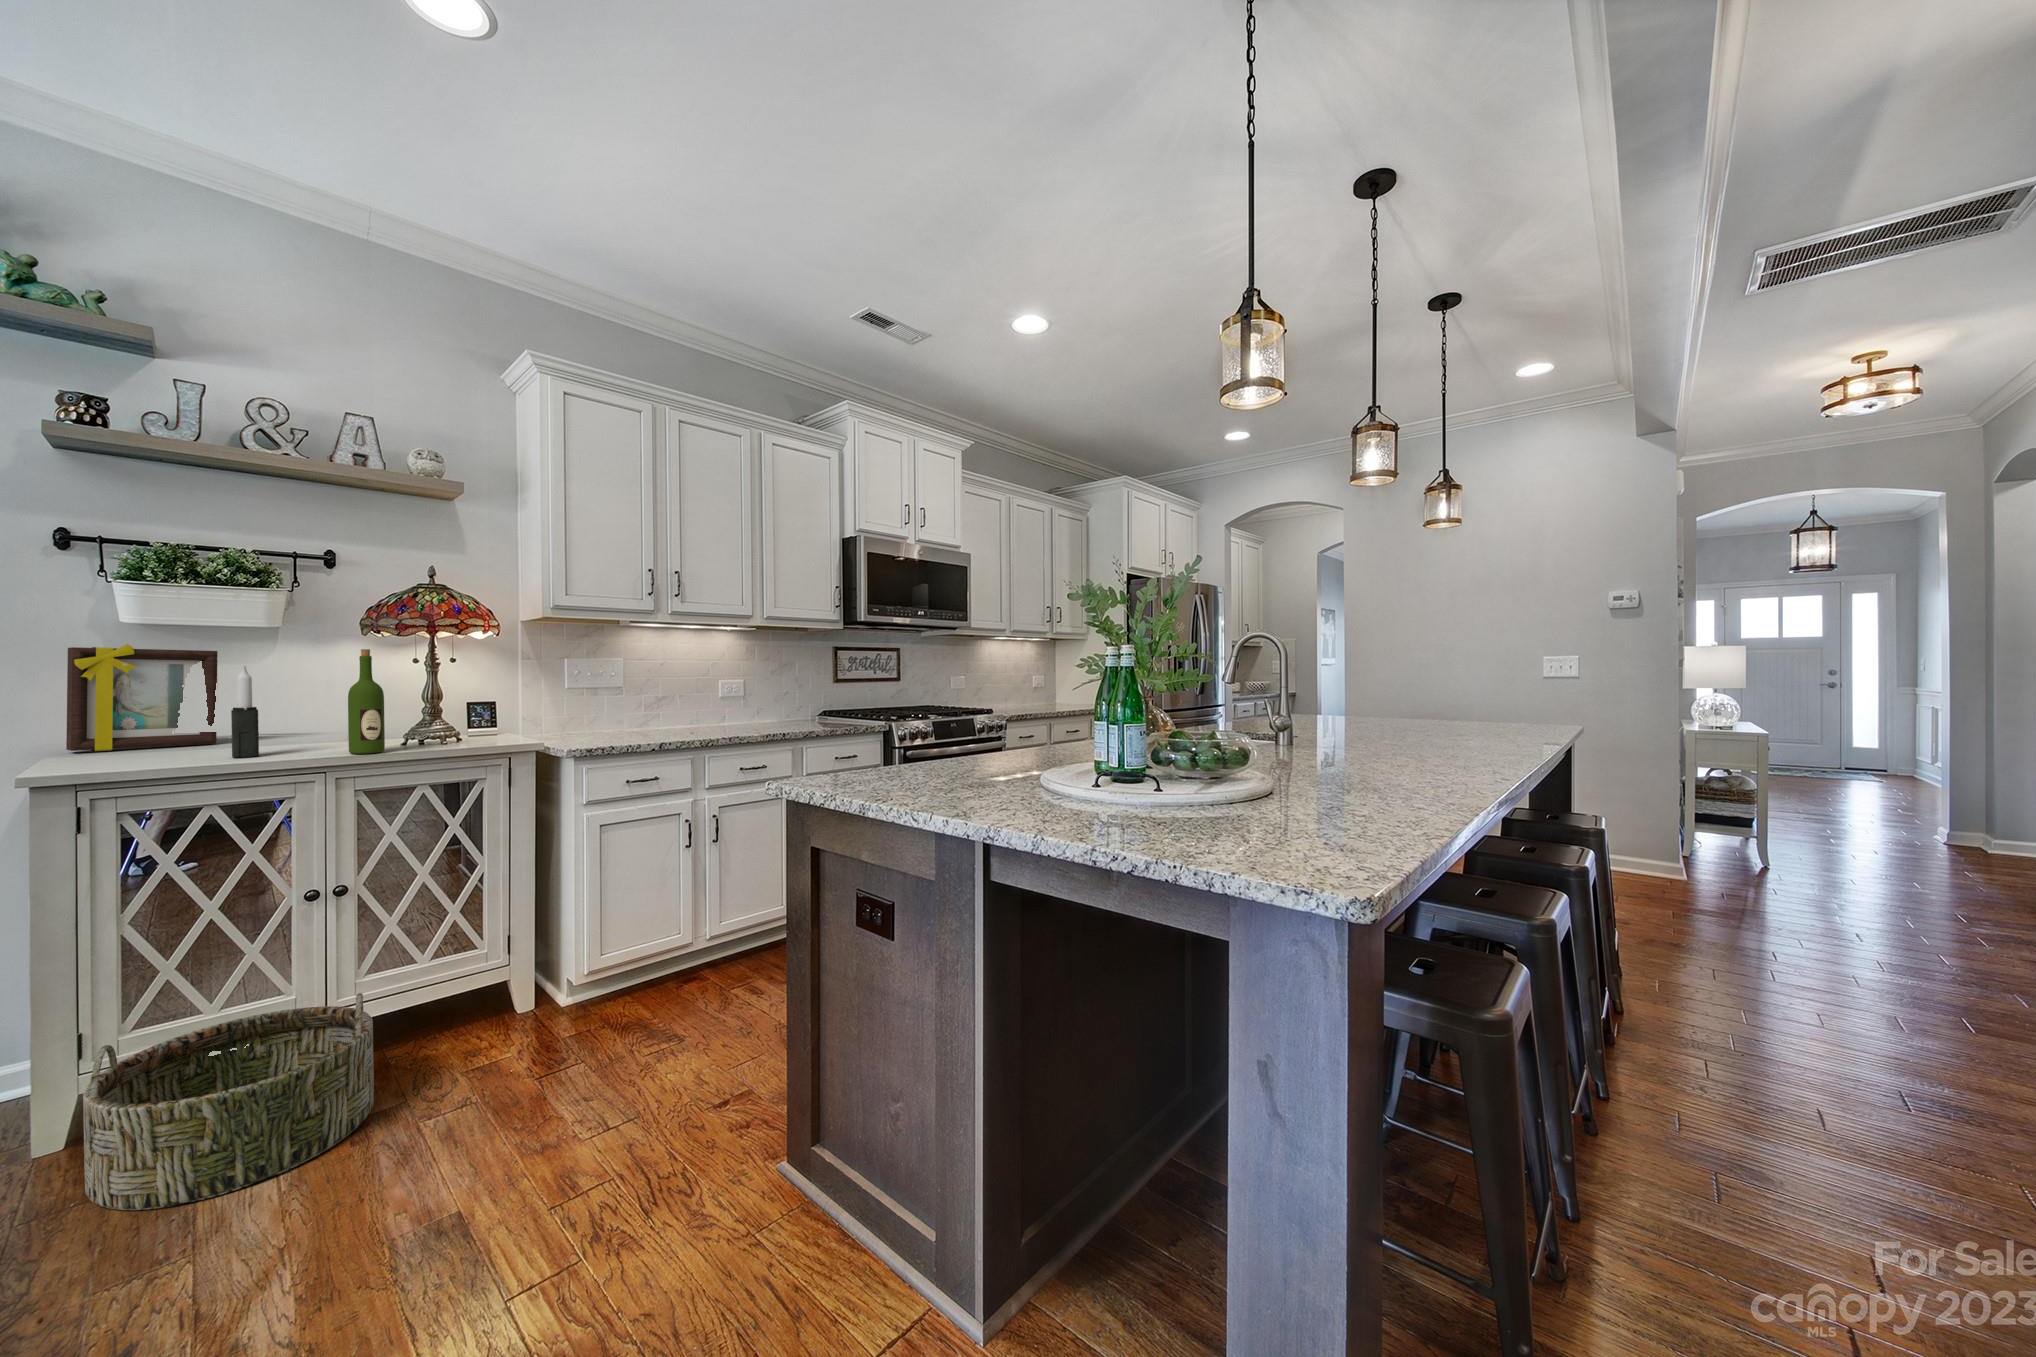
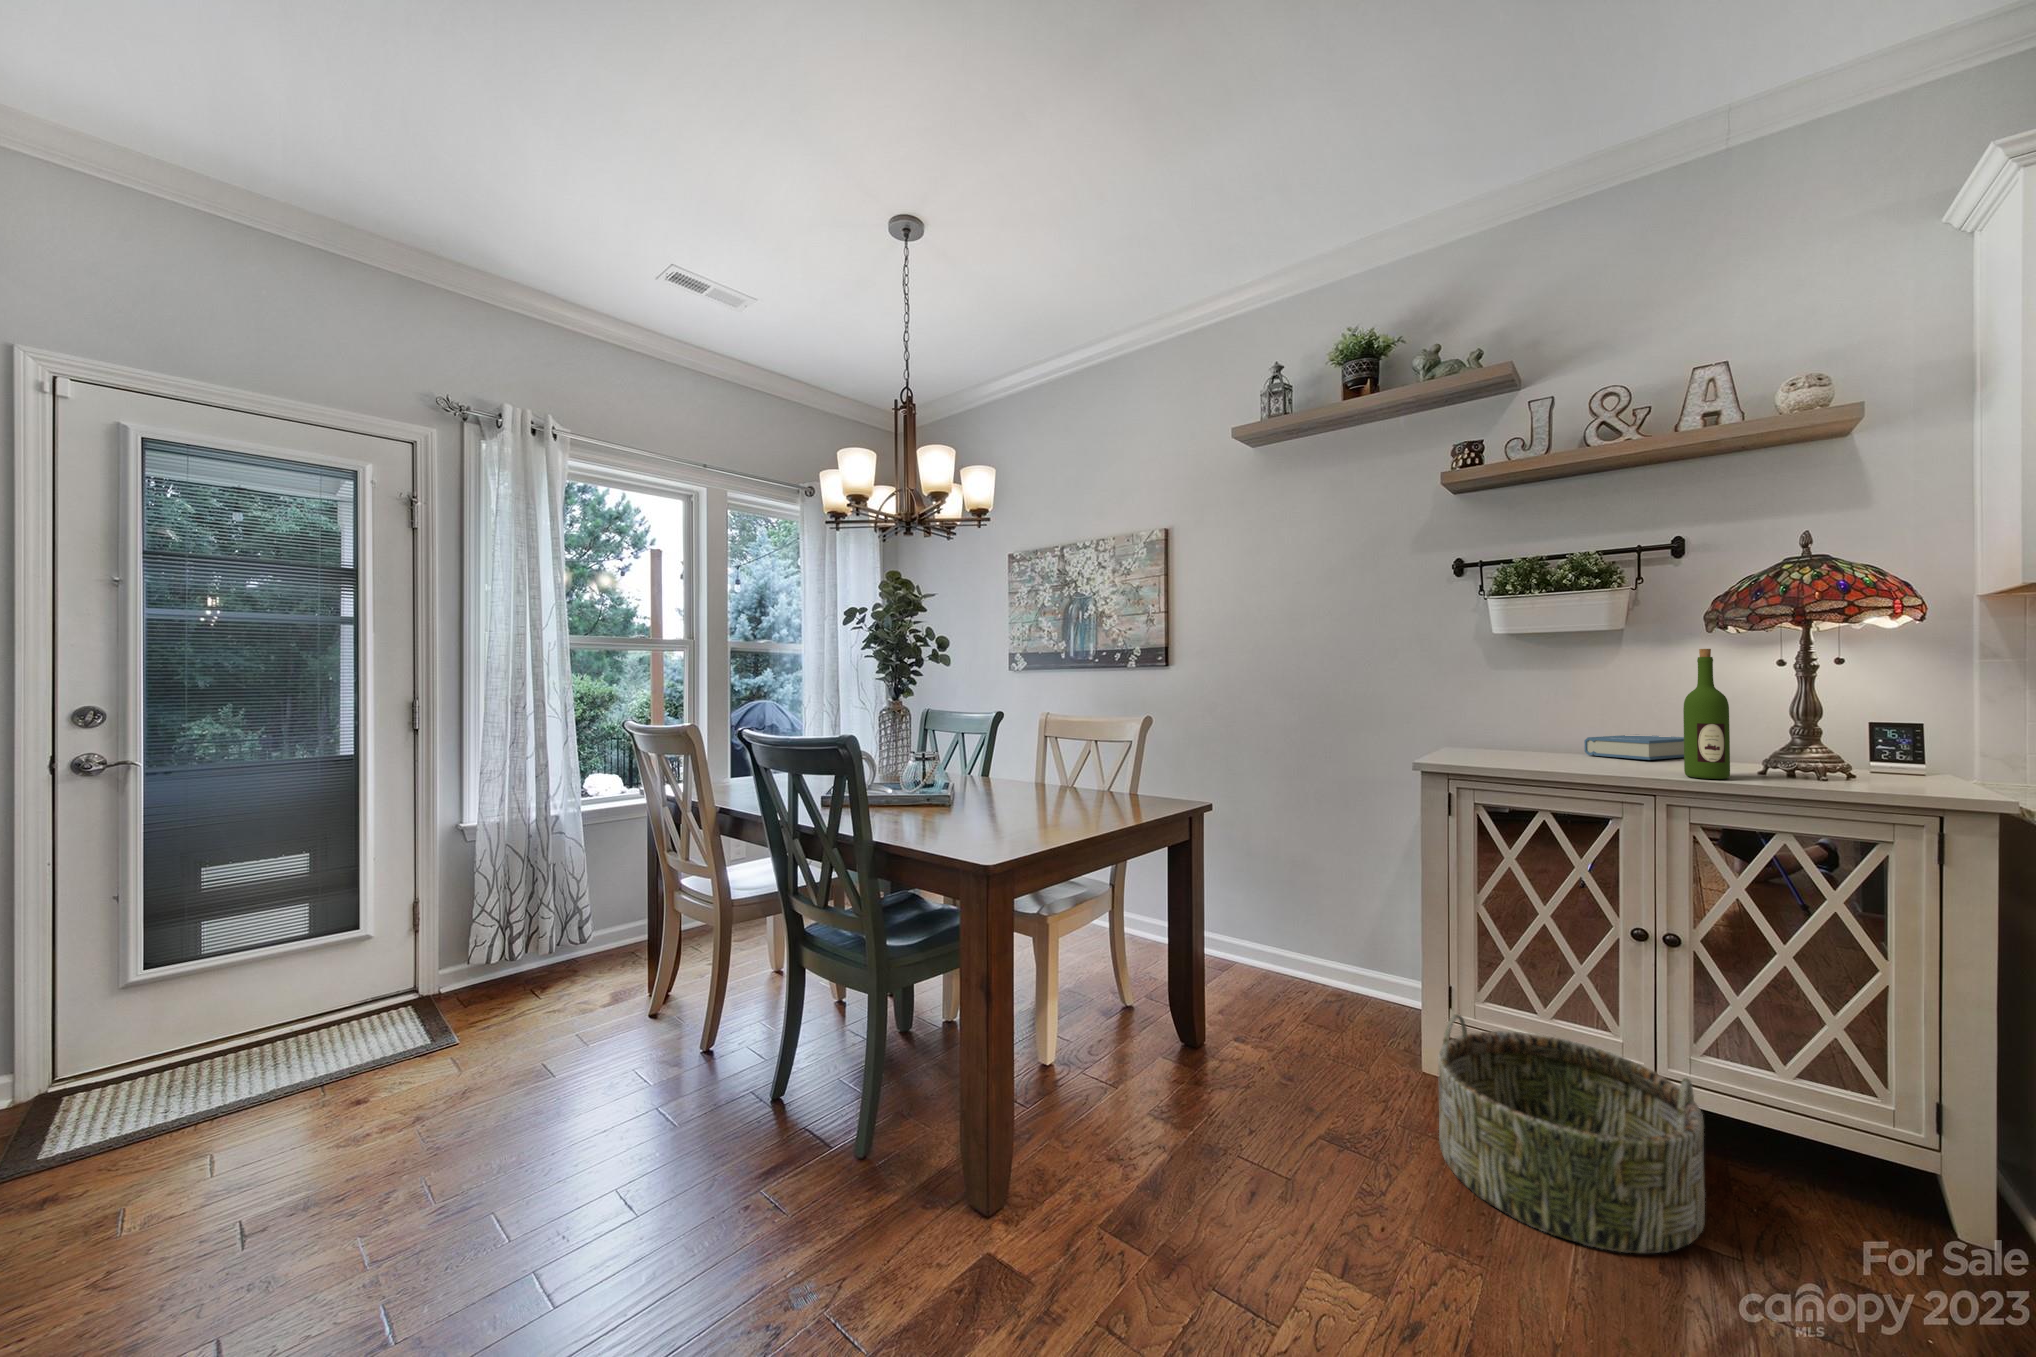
picture frame: present [66,644,218,751] -> none [1458,653,1566,750]
candle: present [231,665,259,758] -> none [1566,670,1591,767]
book: none [242,722,349,746] -> present [1584,735,1684,760]

